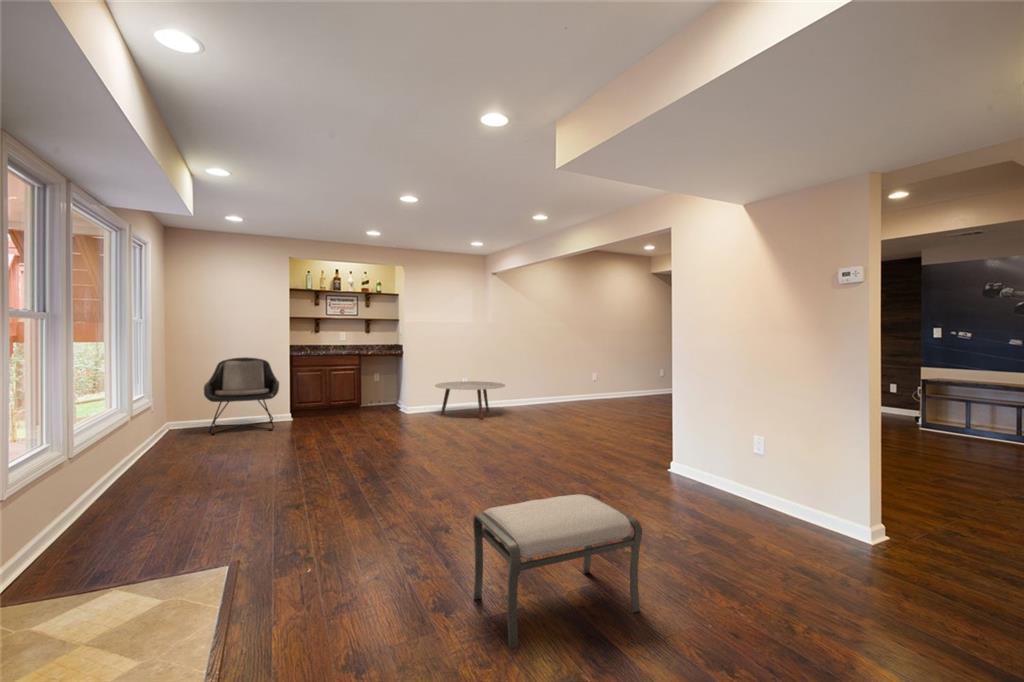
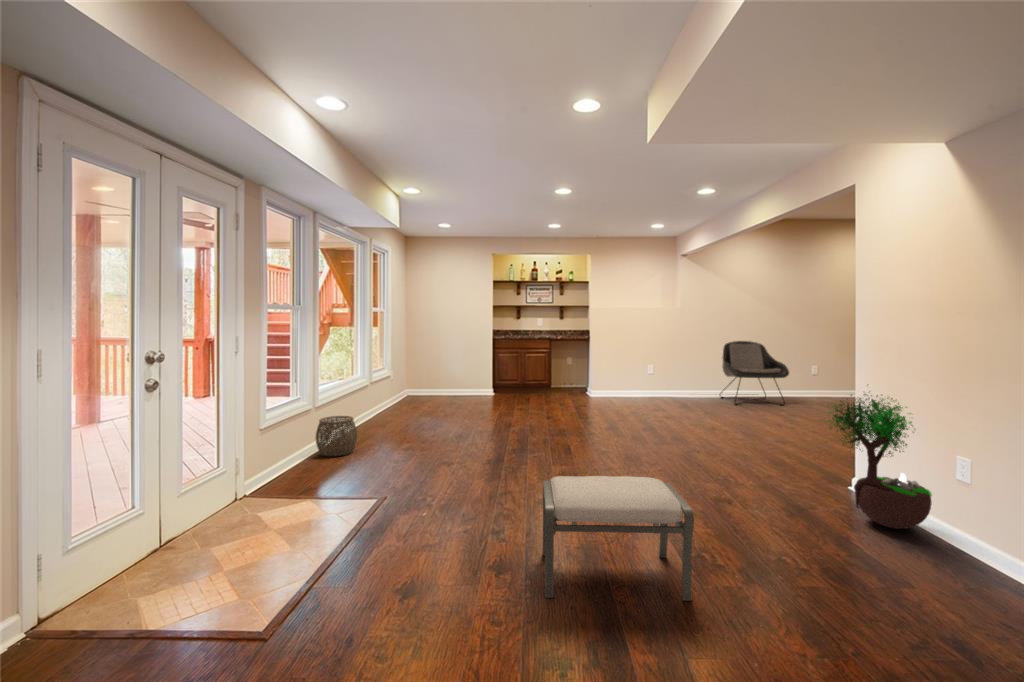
lounge chair: present [204,357,279,435] -> present [720,341,789,406]
coffee table: present [435,381,505,420] -> none [616,368,690,407]
potted tree: none [672,389,752,507] -> present [822,391,932,529]
woven basket: none [71,466,144,527] -> present [316,416,357,456]

